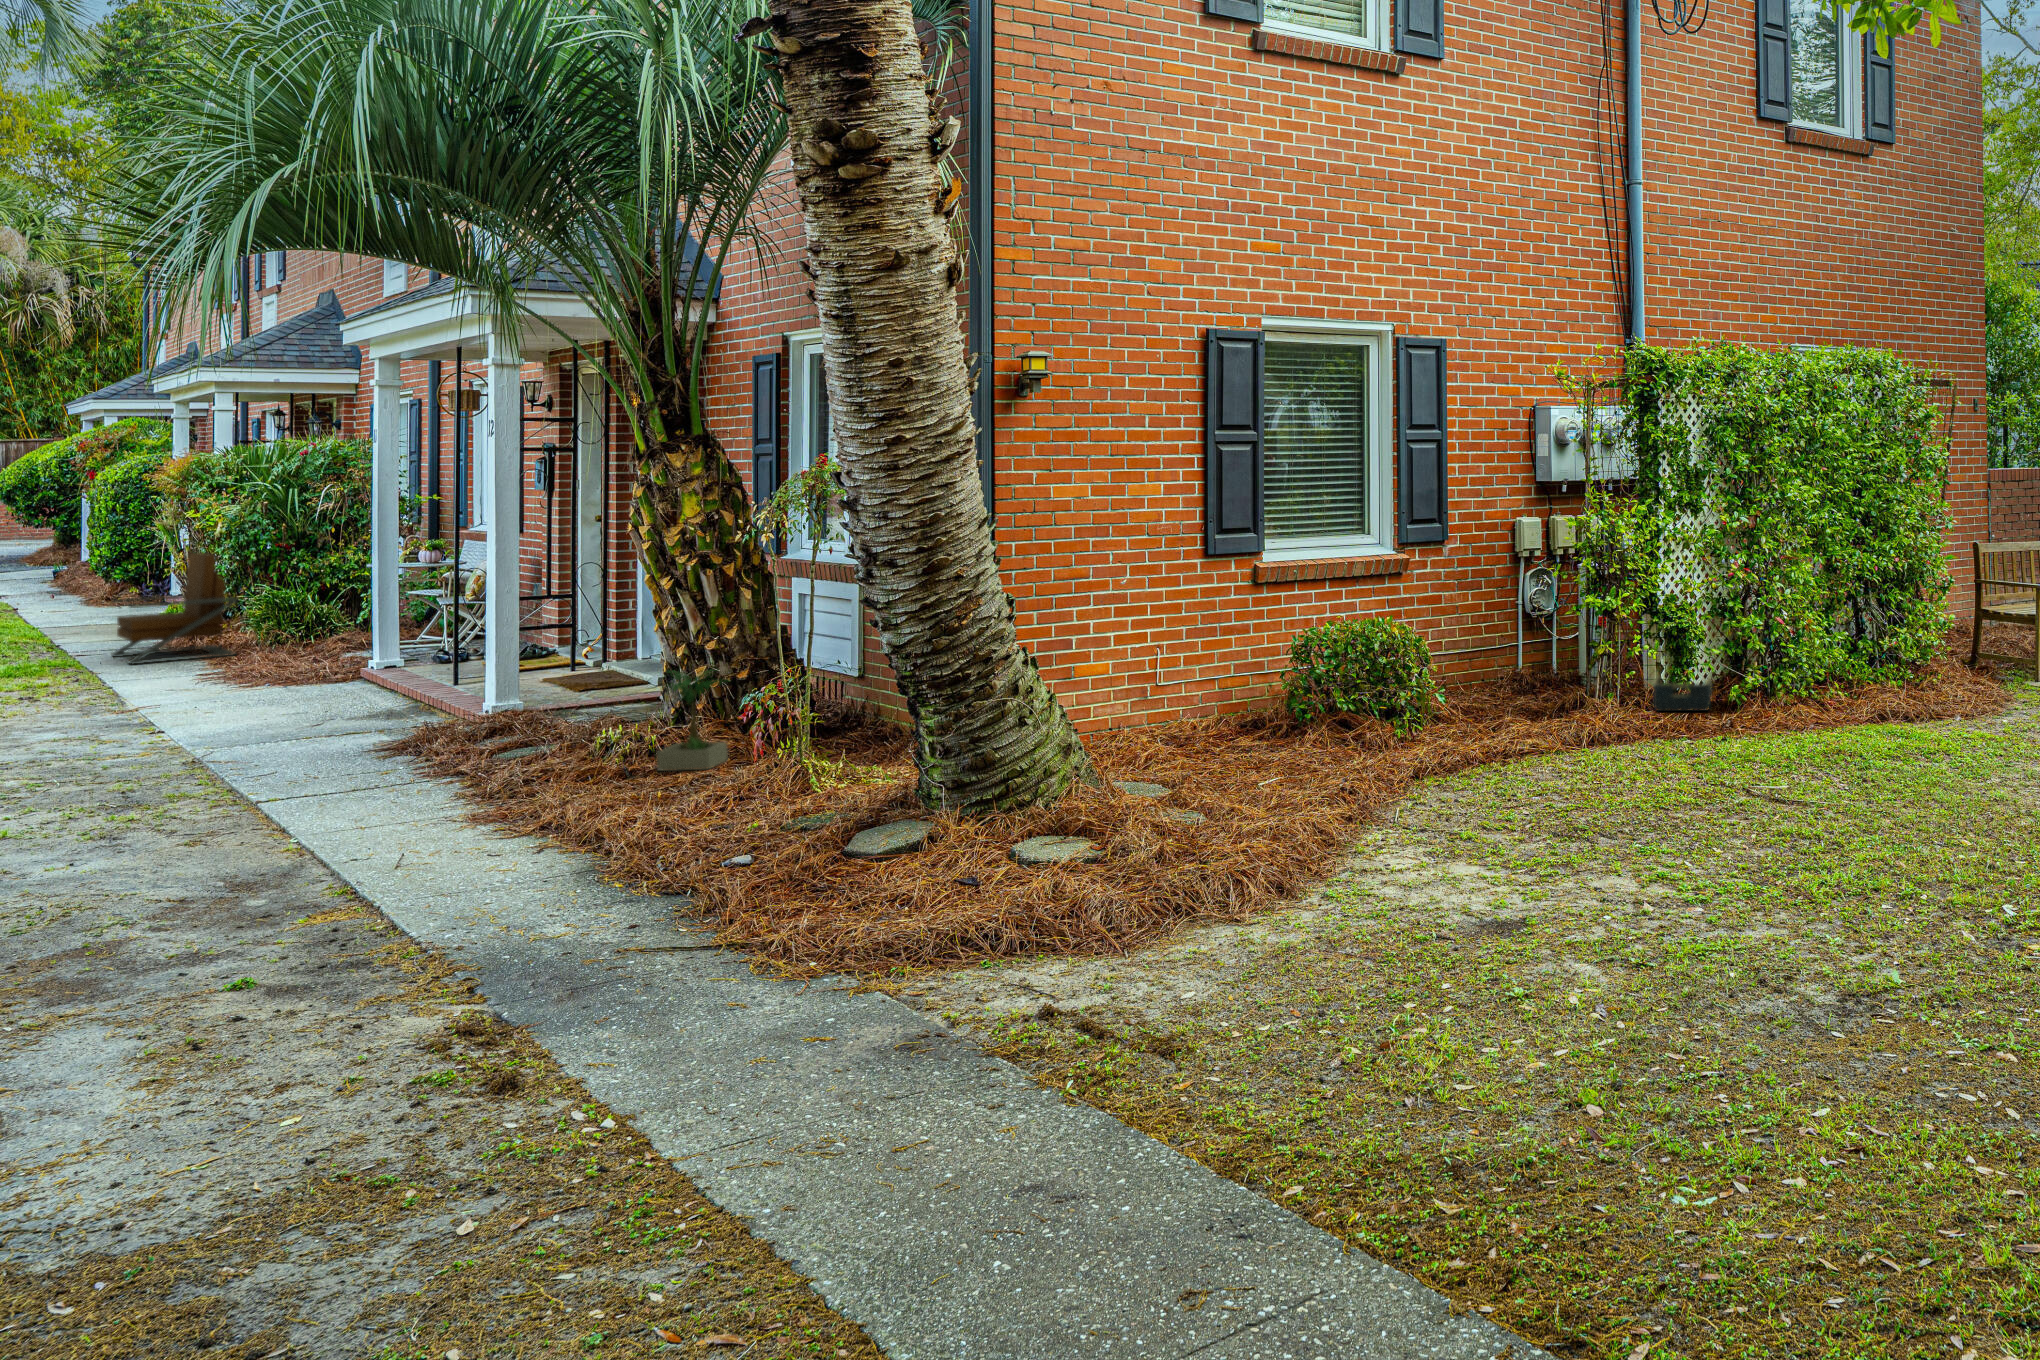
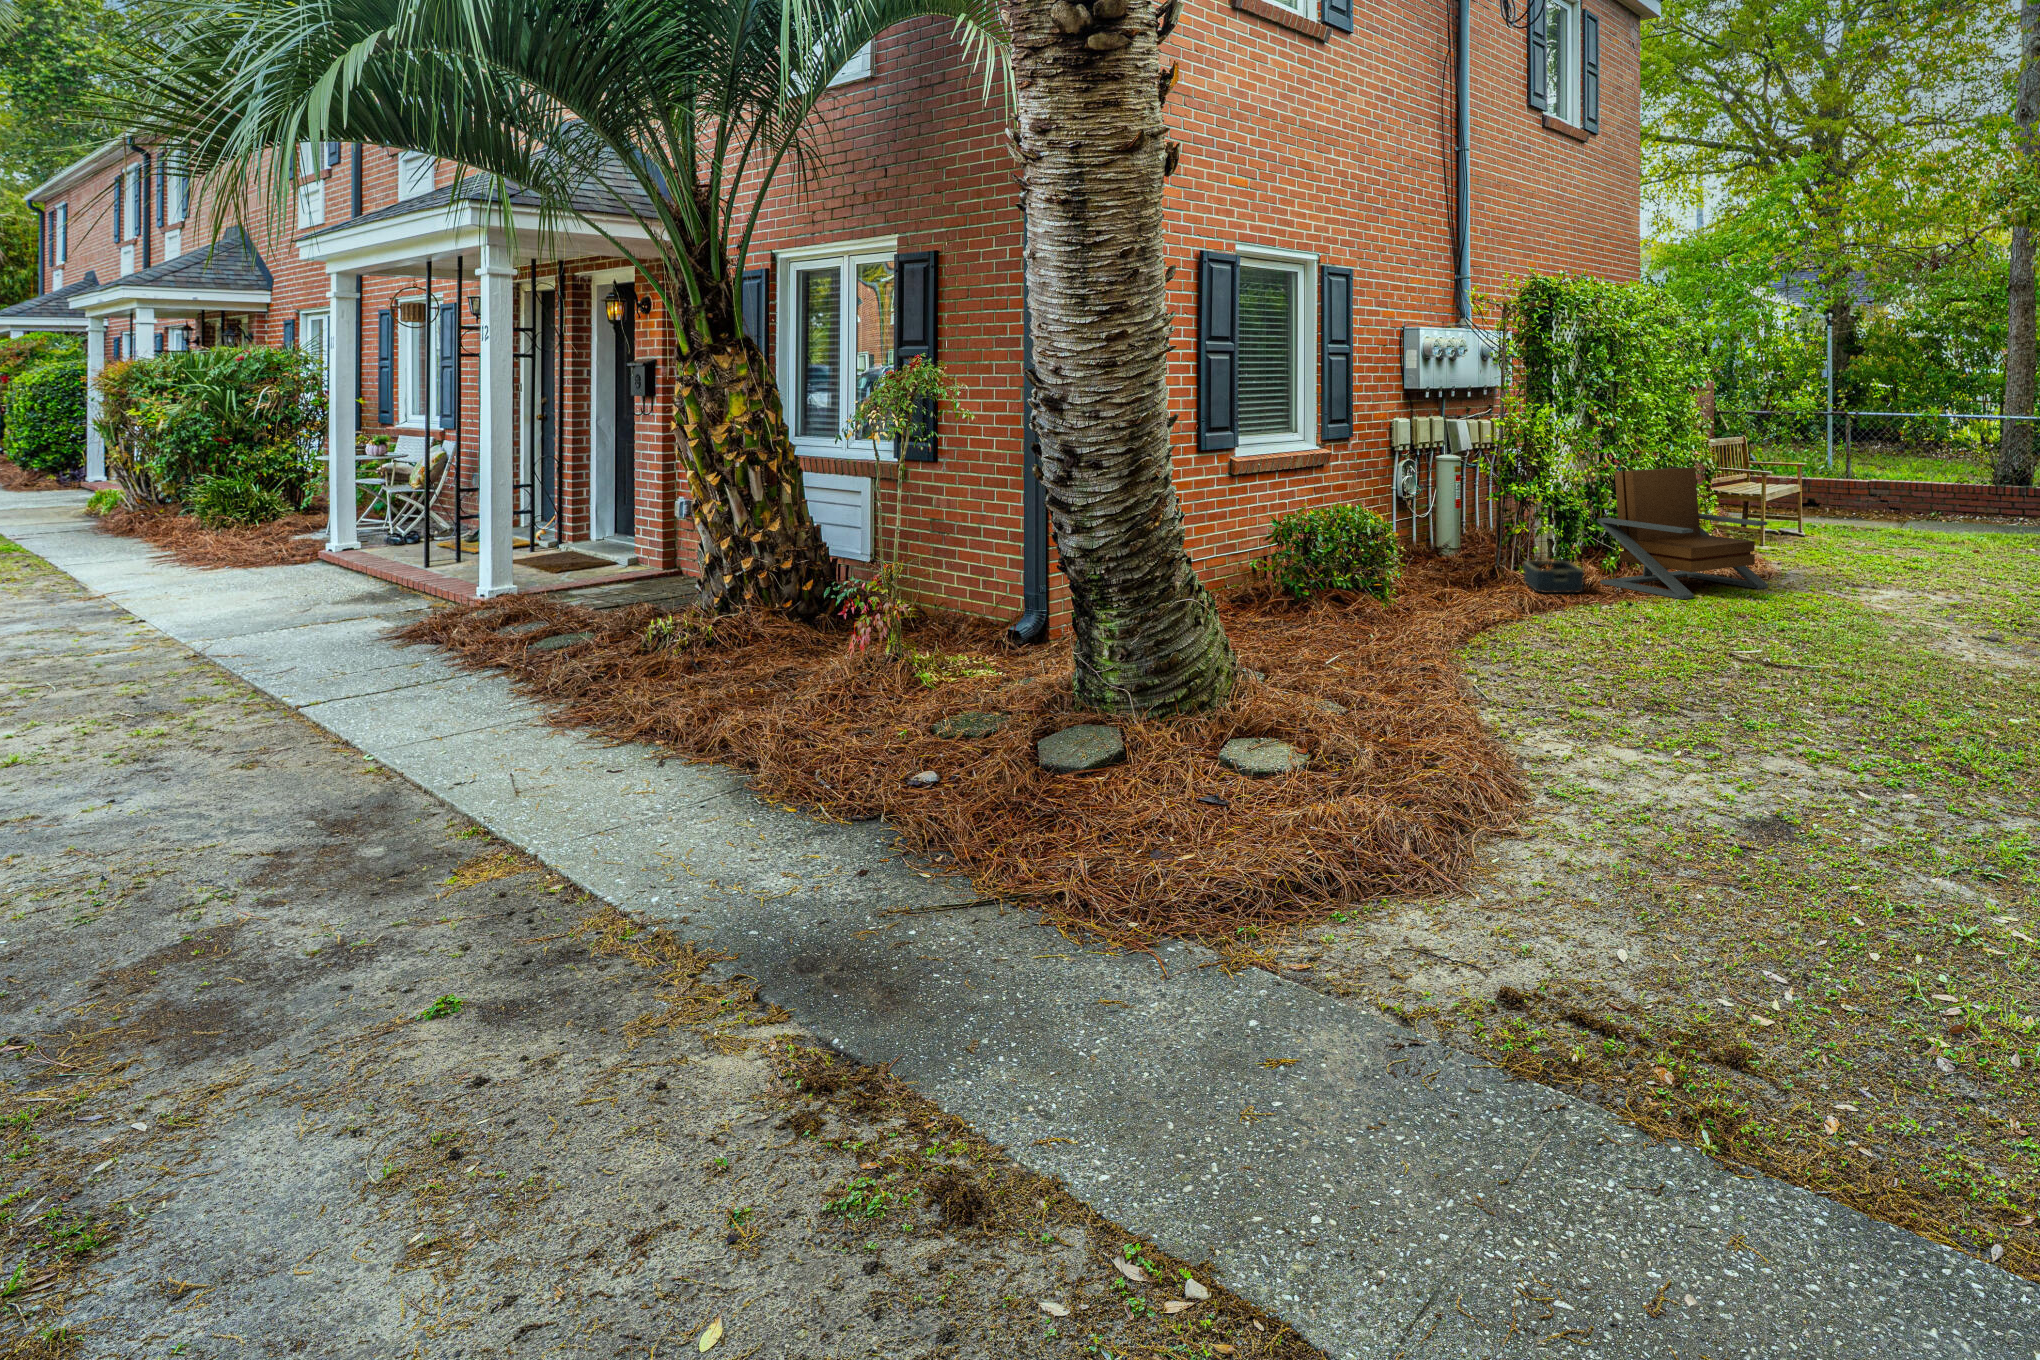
lounge chair: present [112,553,237,664] -> present [1597,467,1768,599]
potted plant: present [657,669,730,771] -> none [721,560,796,663]

